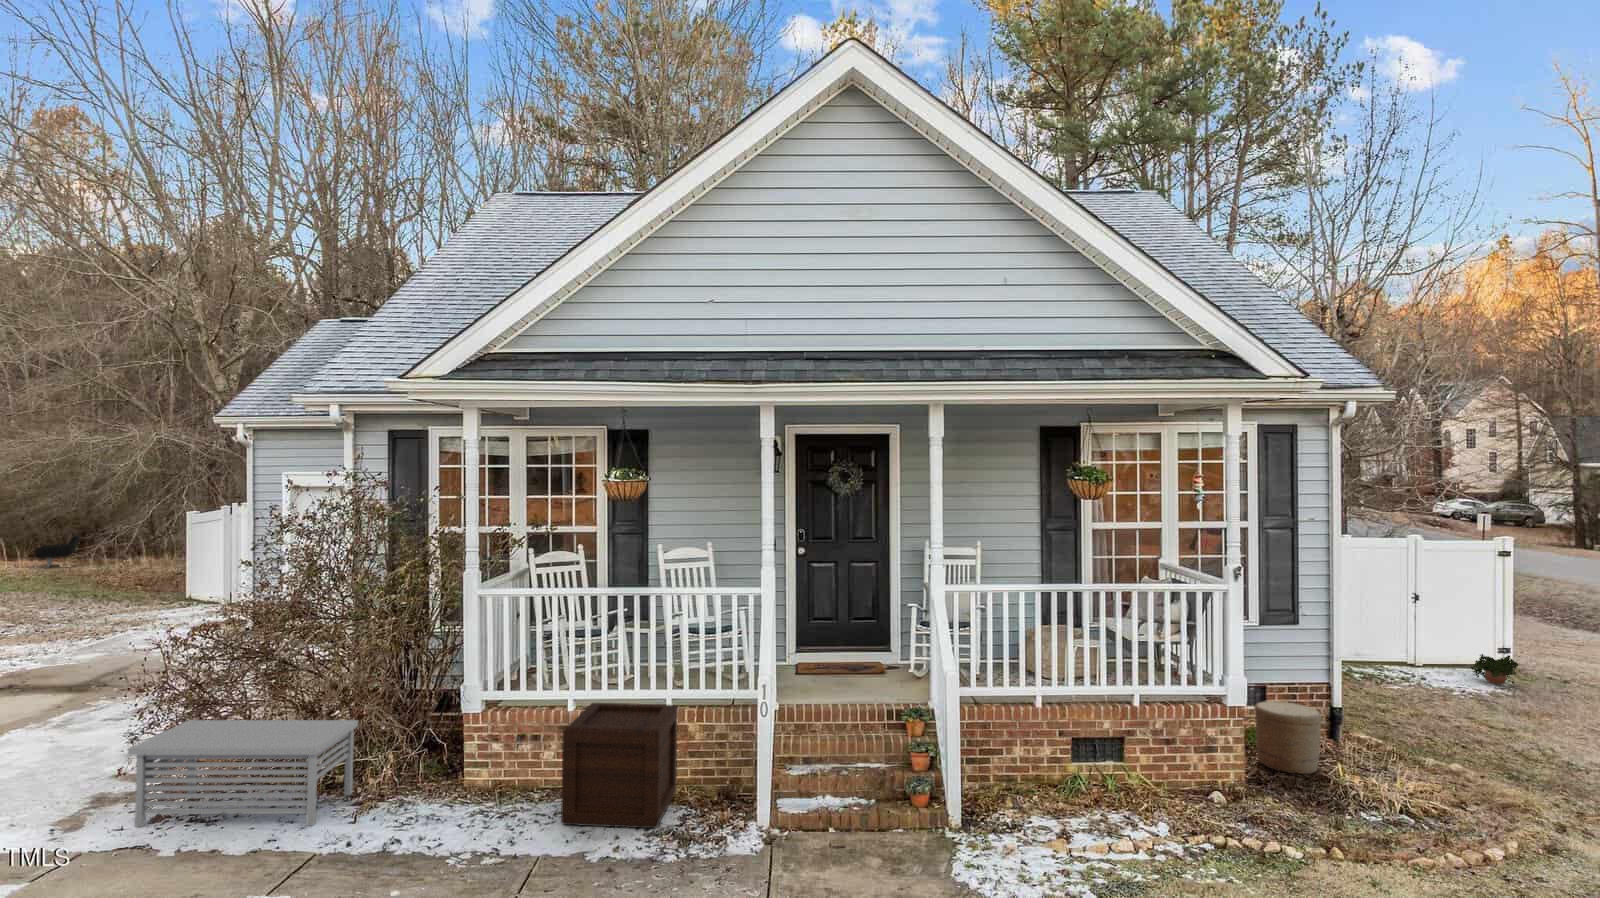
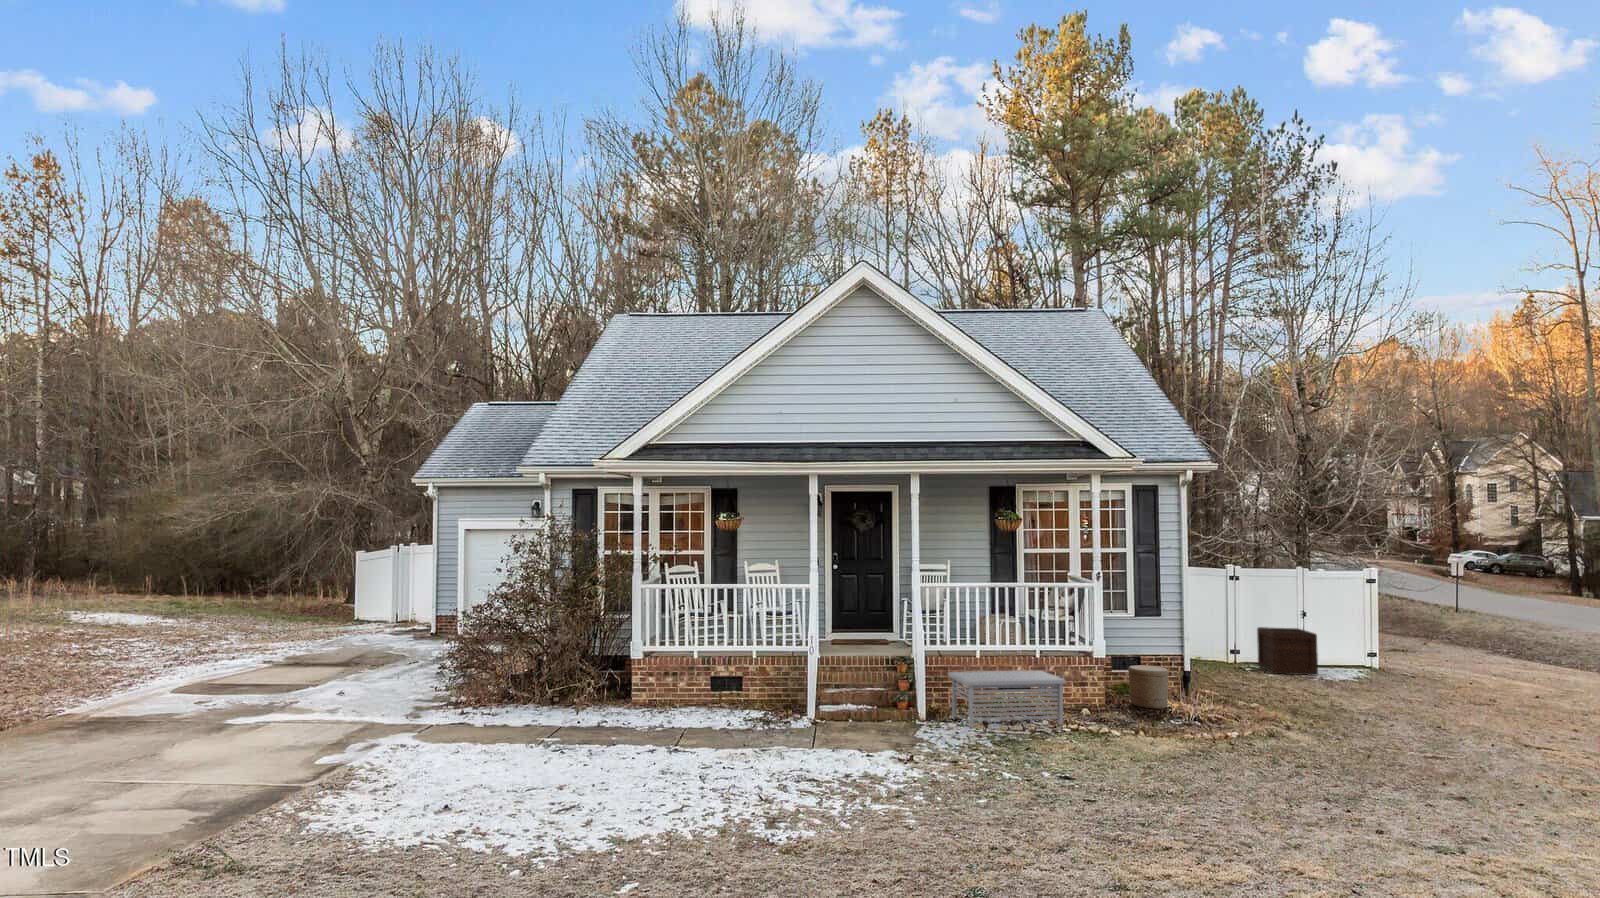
lounge chair: present [34,534,81,568] -> none [239,570,277,596]
potted plant: present [1471,654,1518,684] -> none [1330,652,1363,675]
wooden crate: present [561,702,678,828] -> present [1257,627,1318,675]
storage bench: present [128,720,358,827] -> present [948,670,1066,728]

